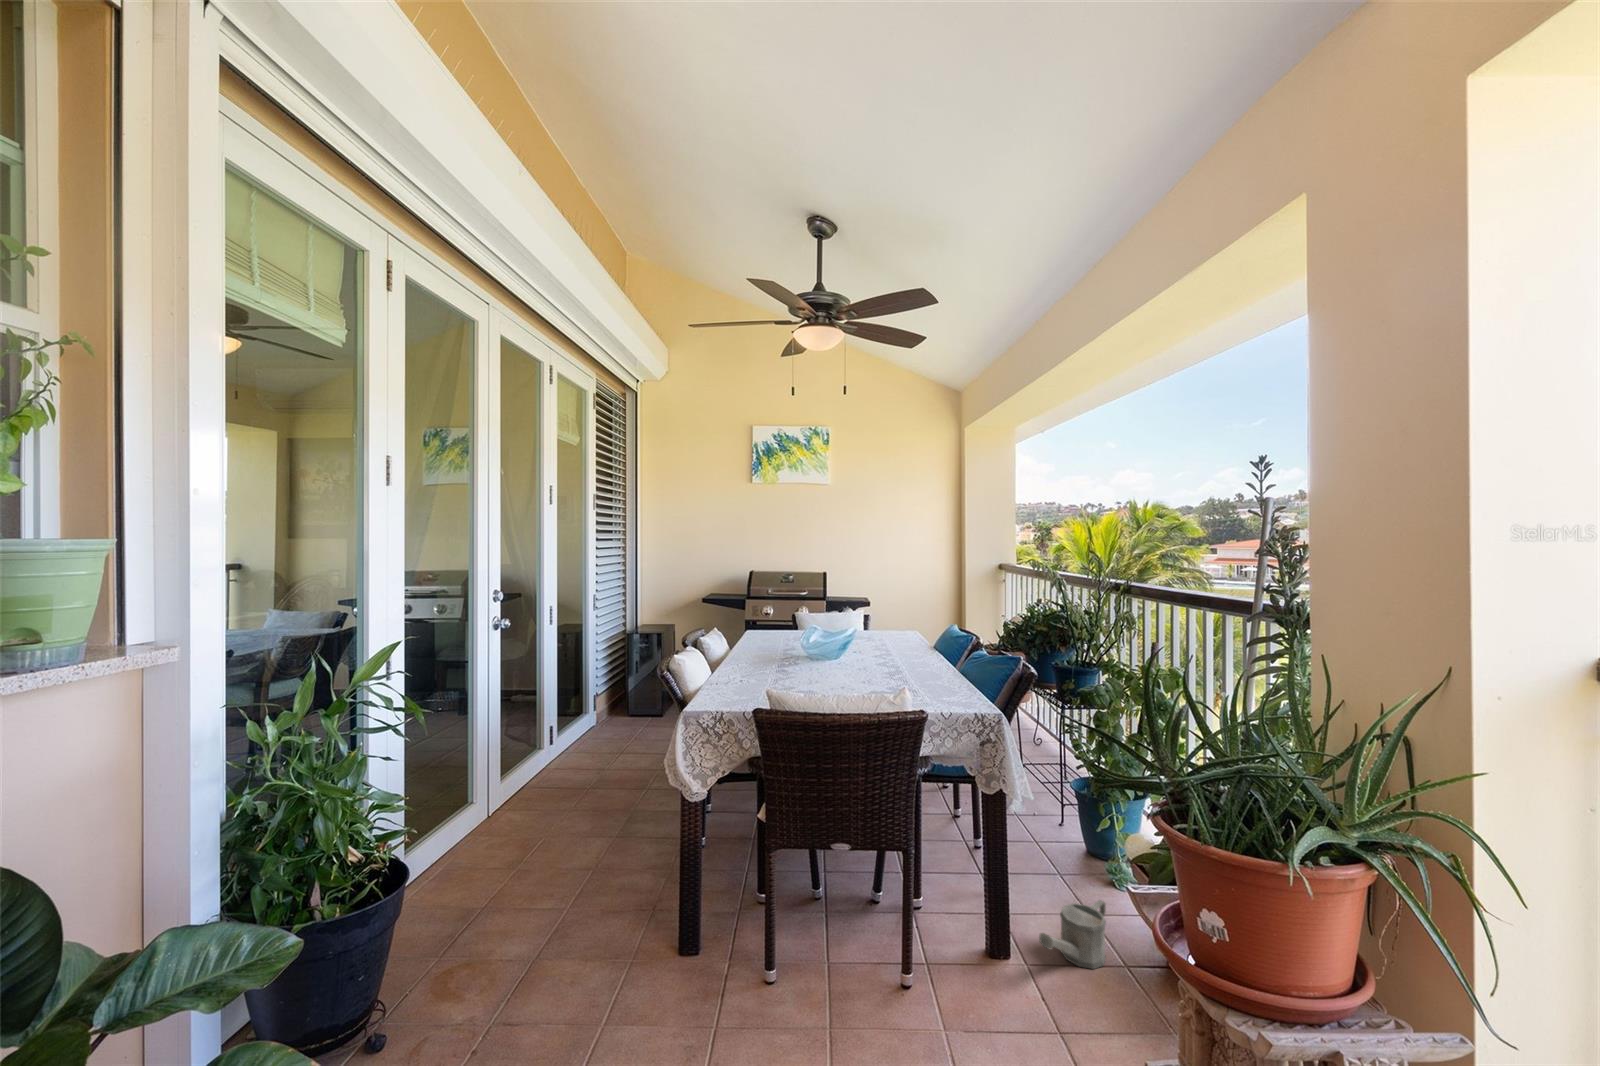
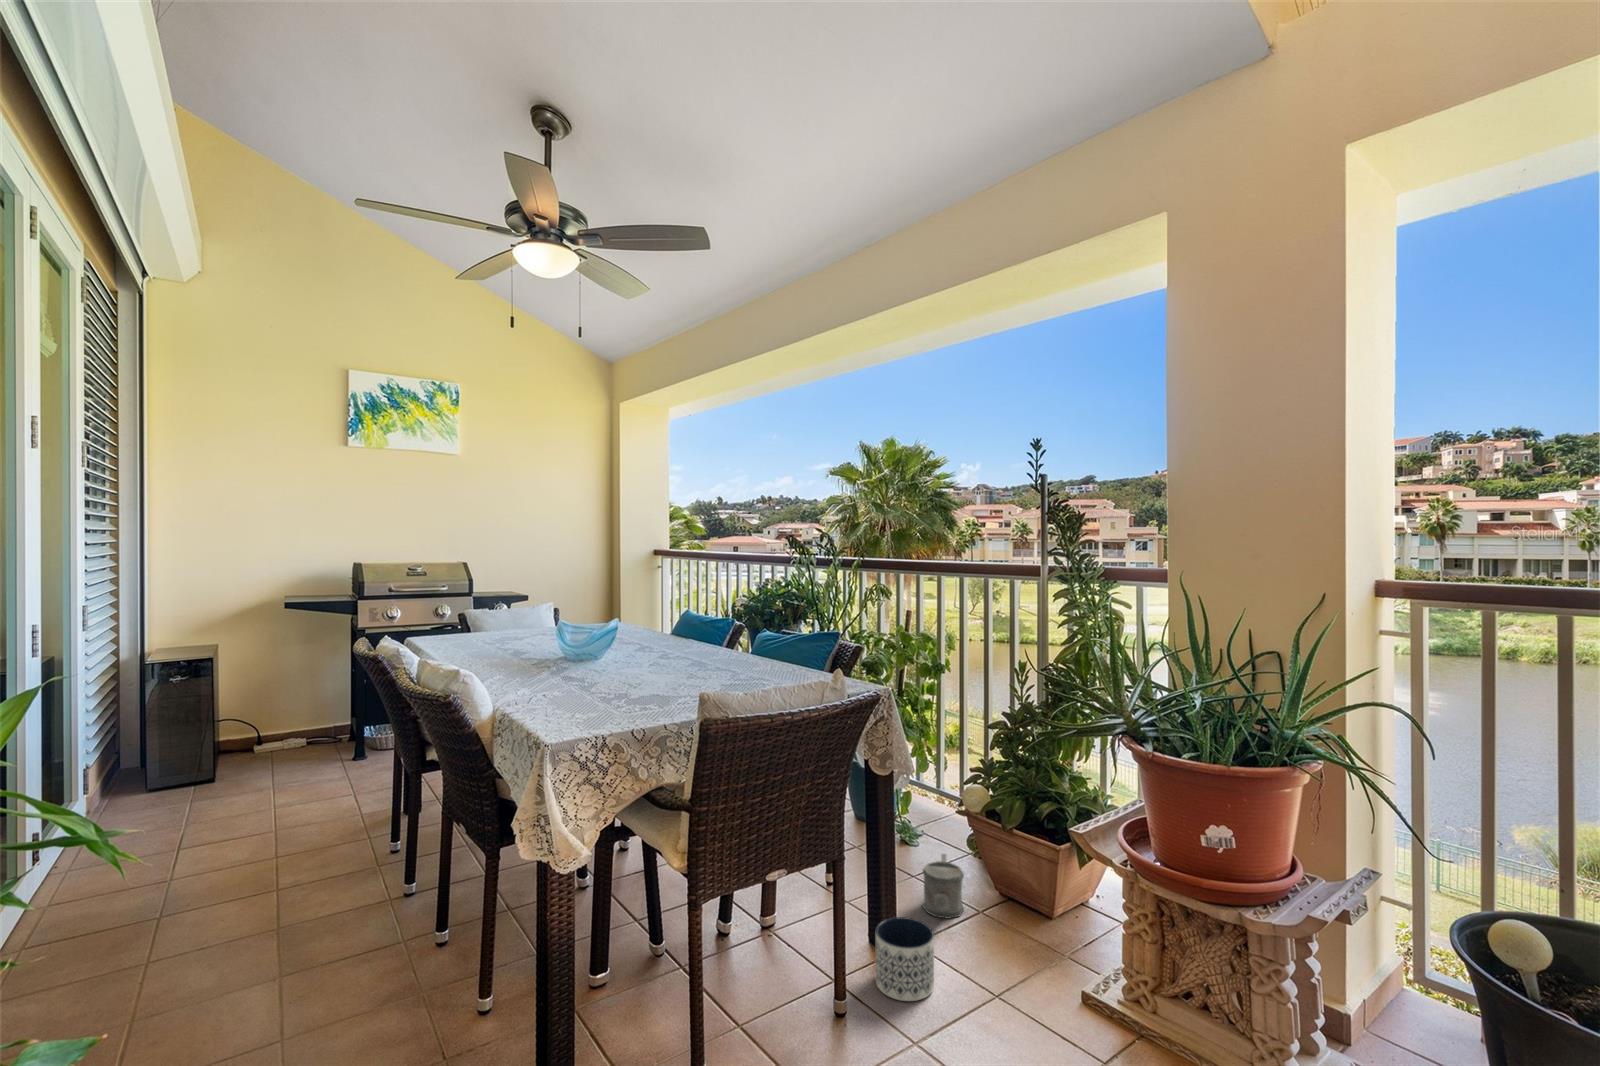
planter: none [943,933,1000,1020] -> present [876,917,934,1001]

